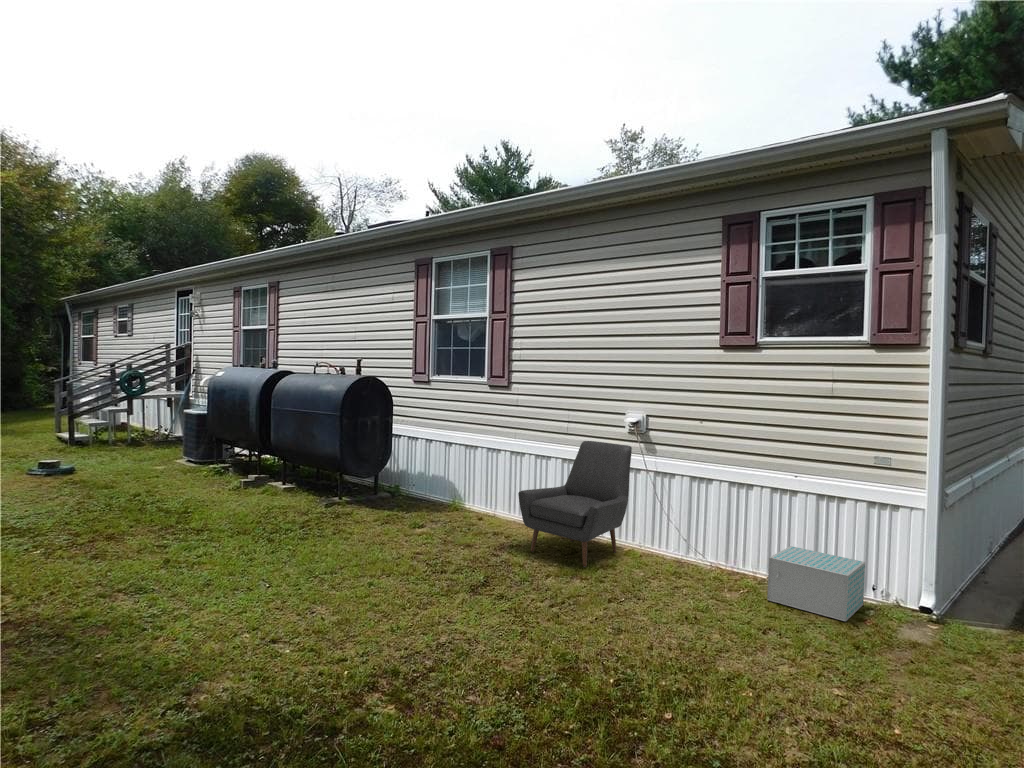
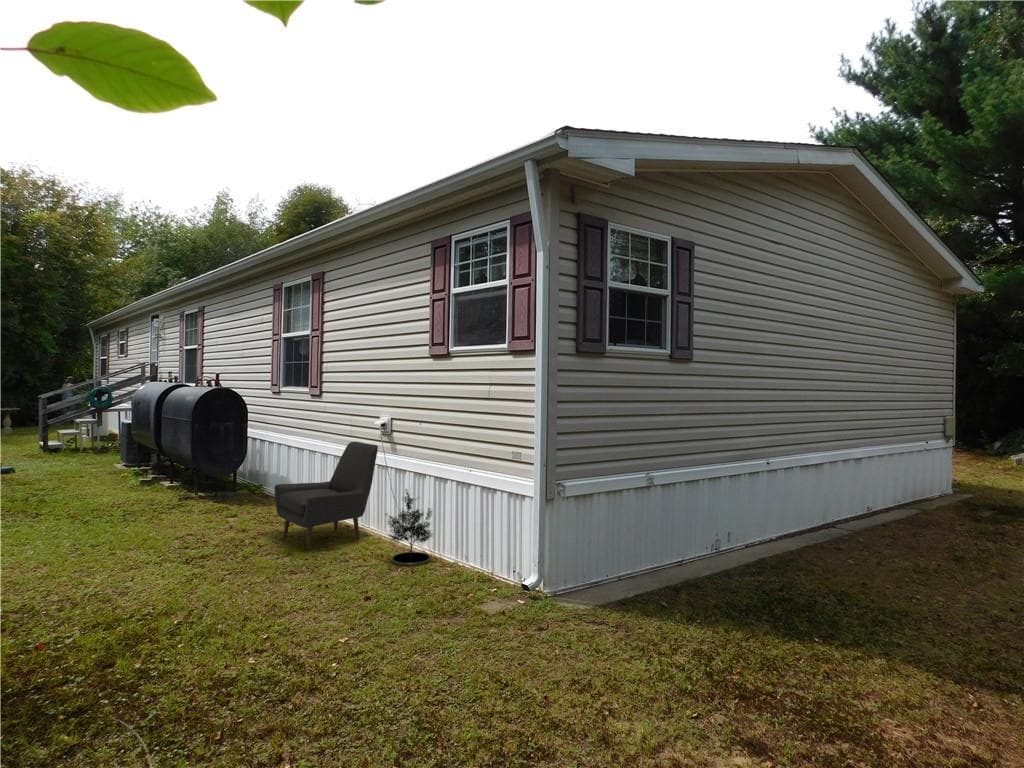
potted tree: none [690,496,744,584] -> present [387,489,432,566]
storage box: present [767,546,865,621] -> none [420,532,502,596]

